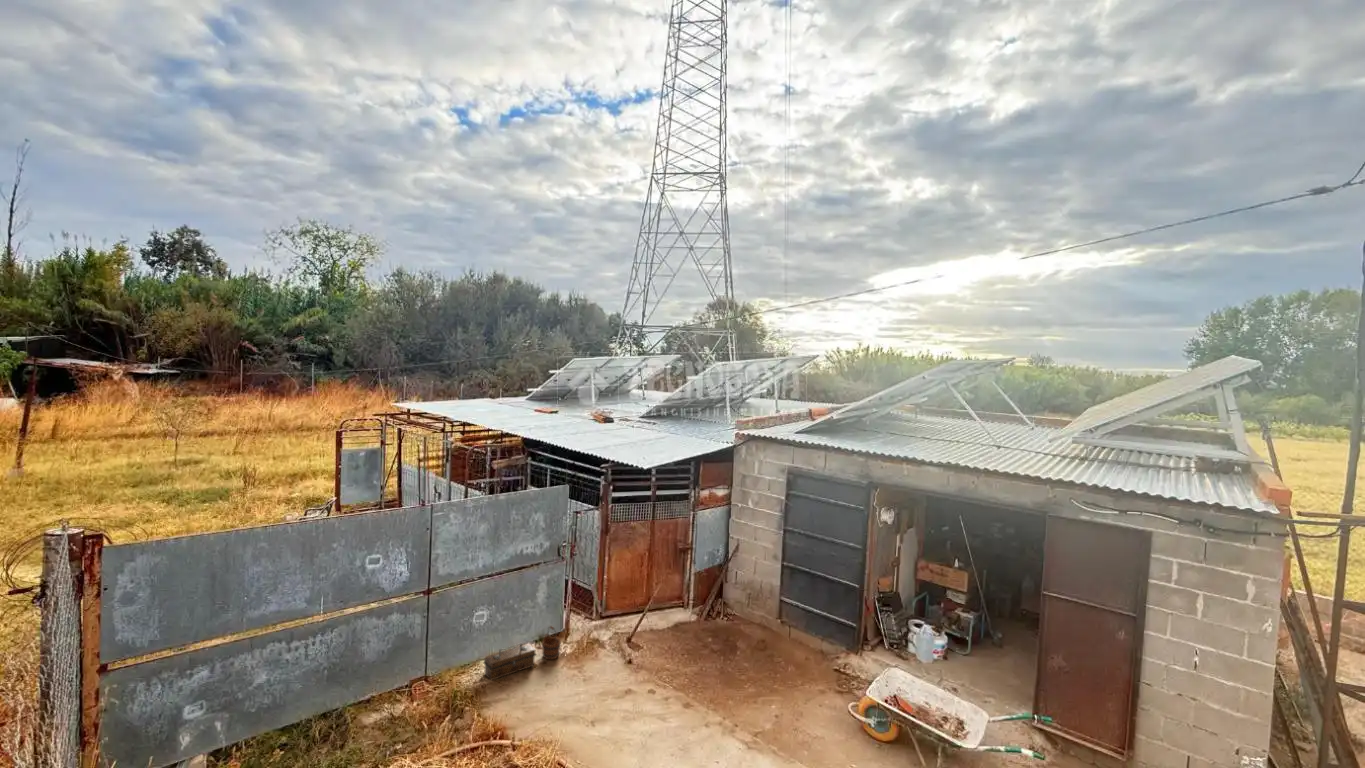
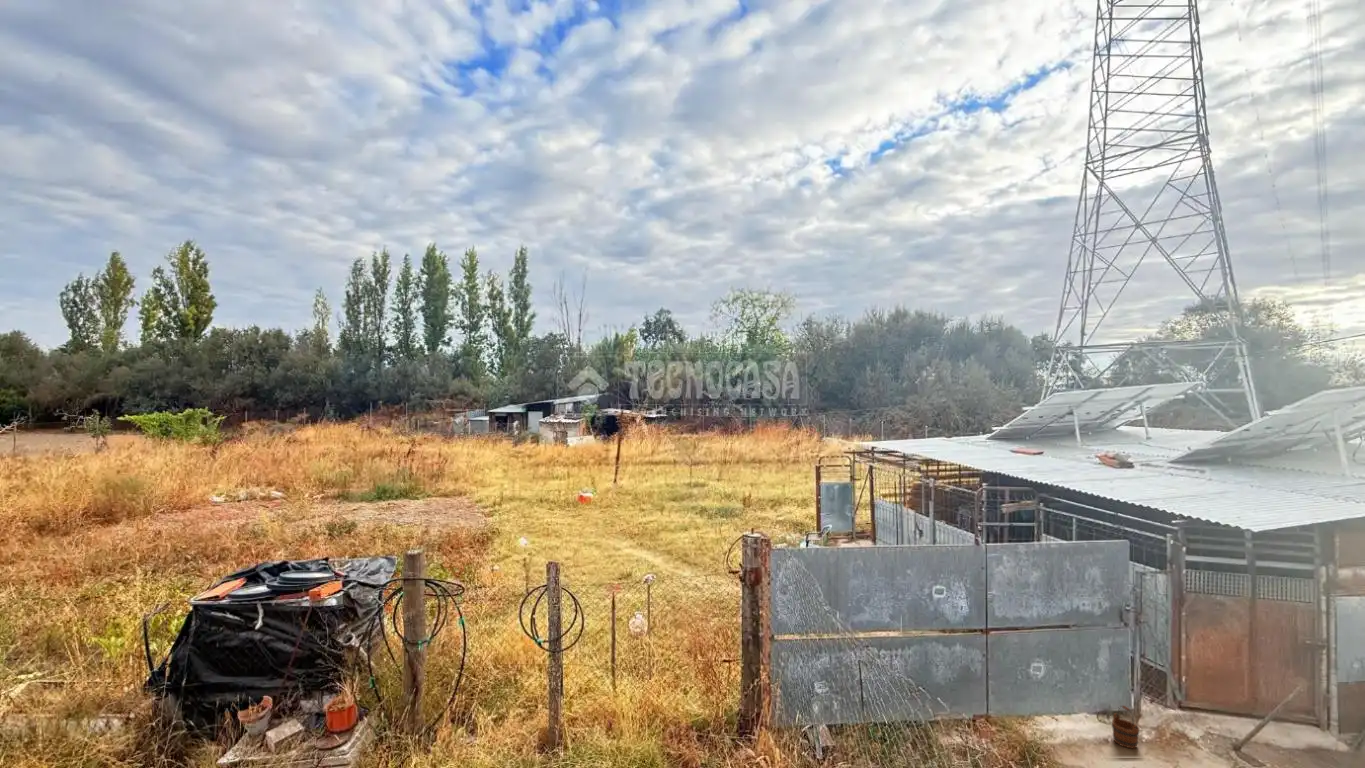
toolbox: present [484,643,536,680] -> none [1045,717,1112,754]

